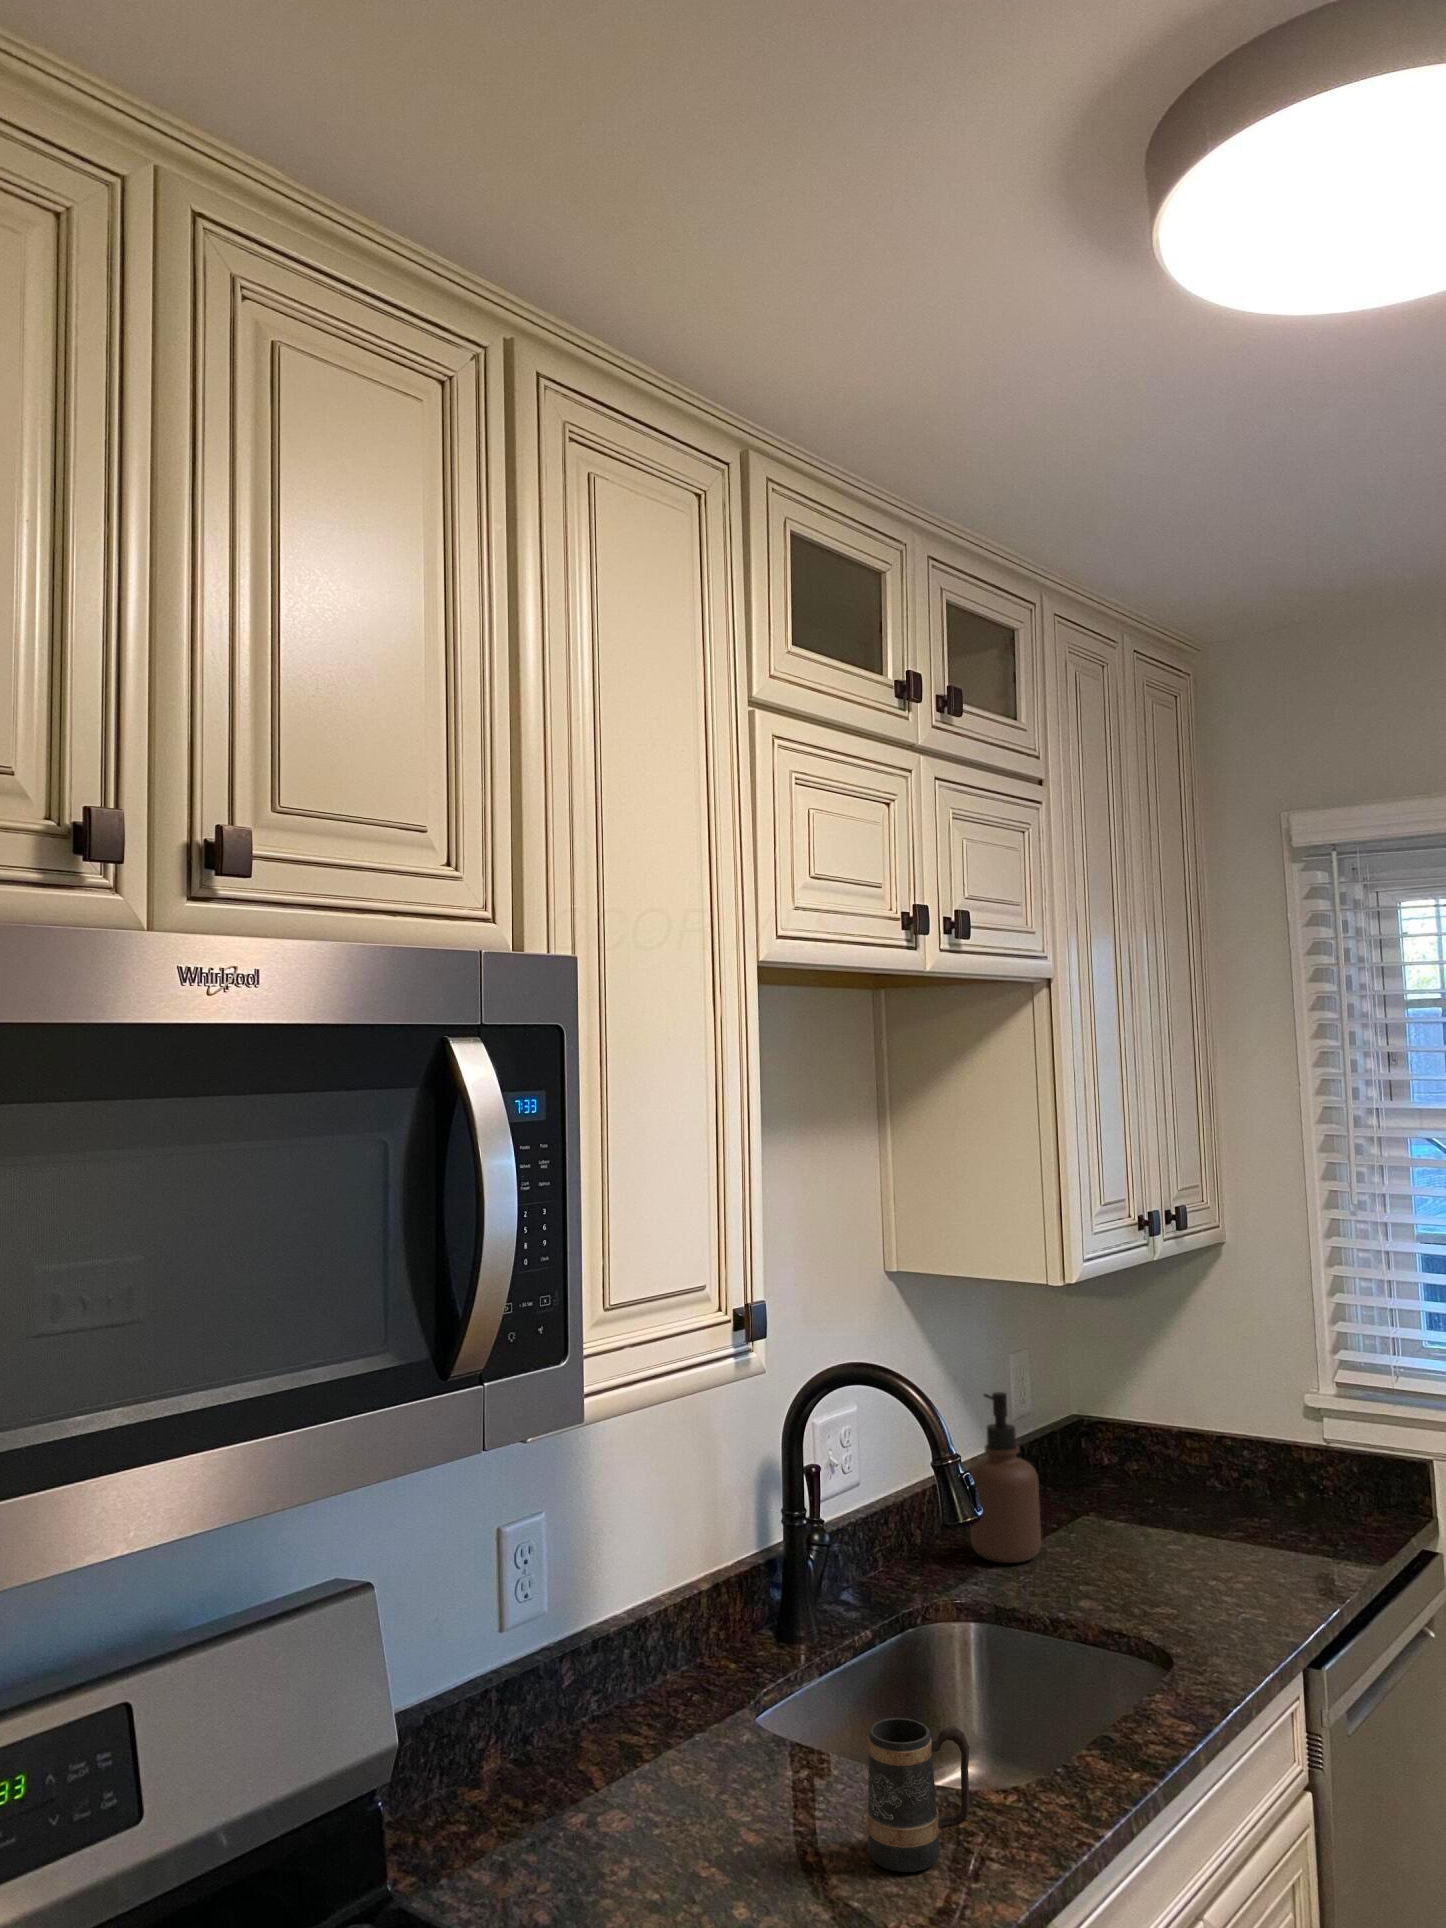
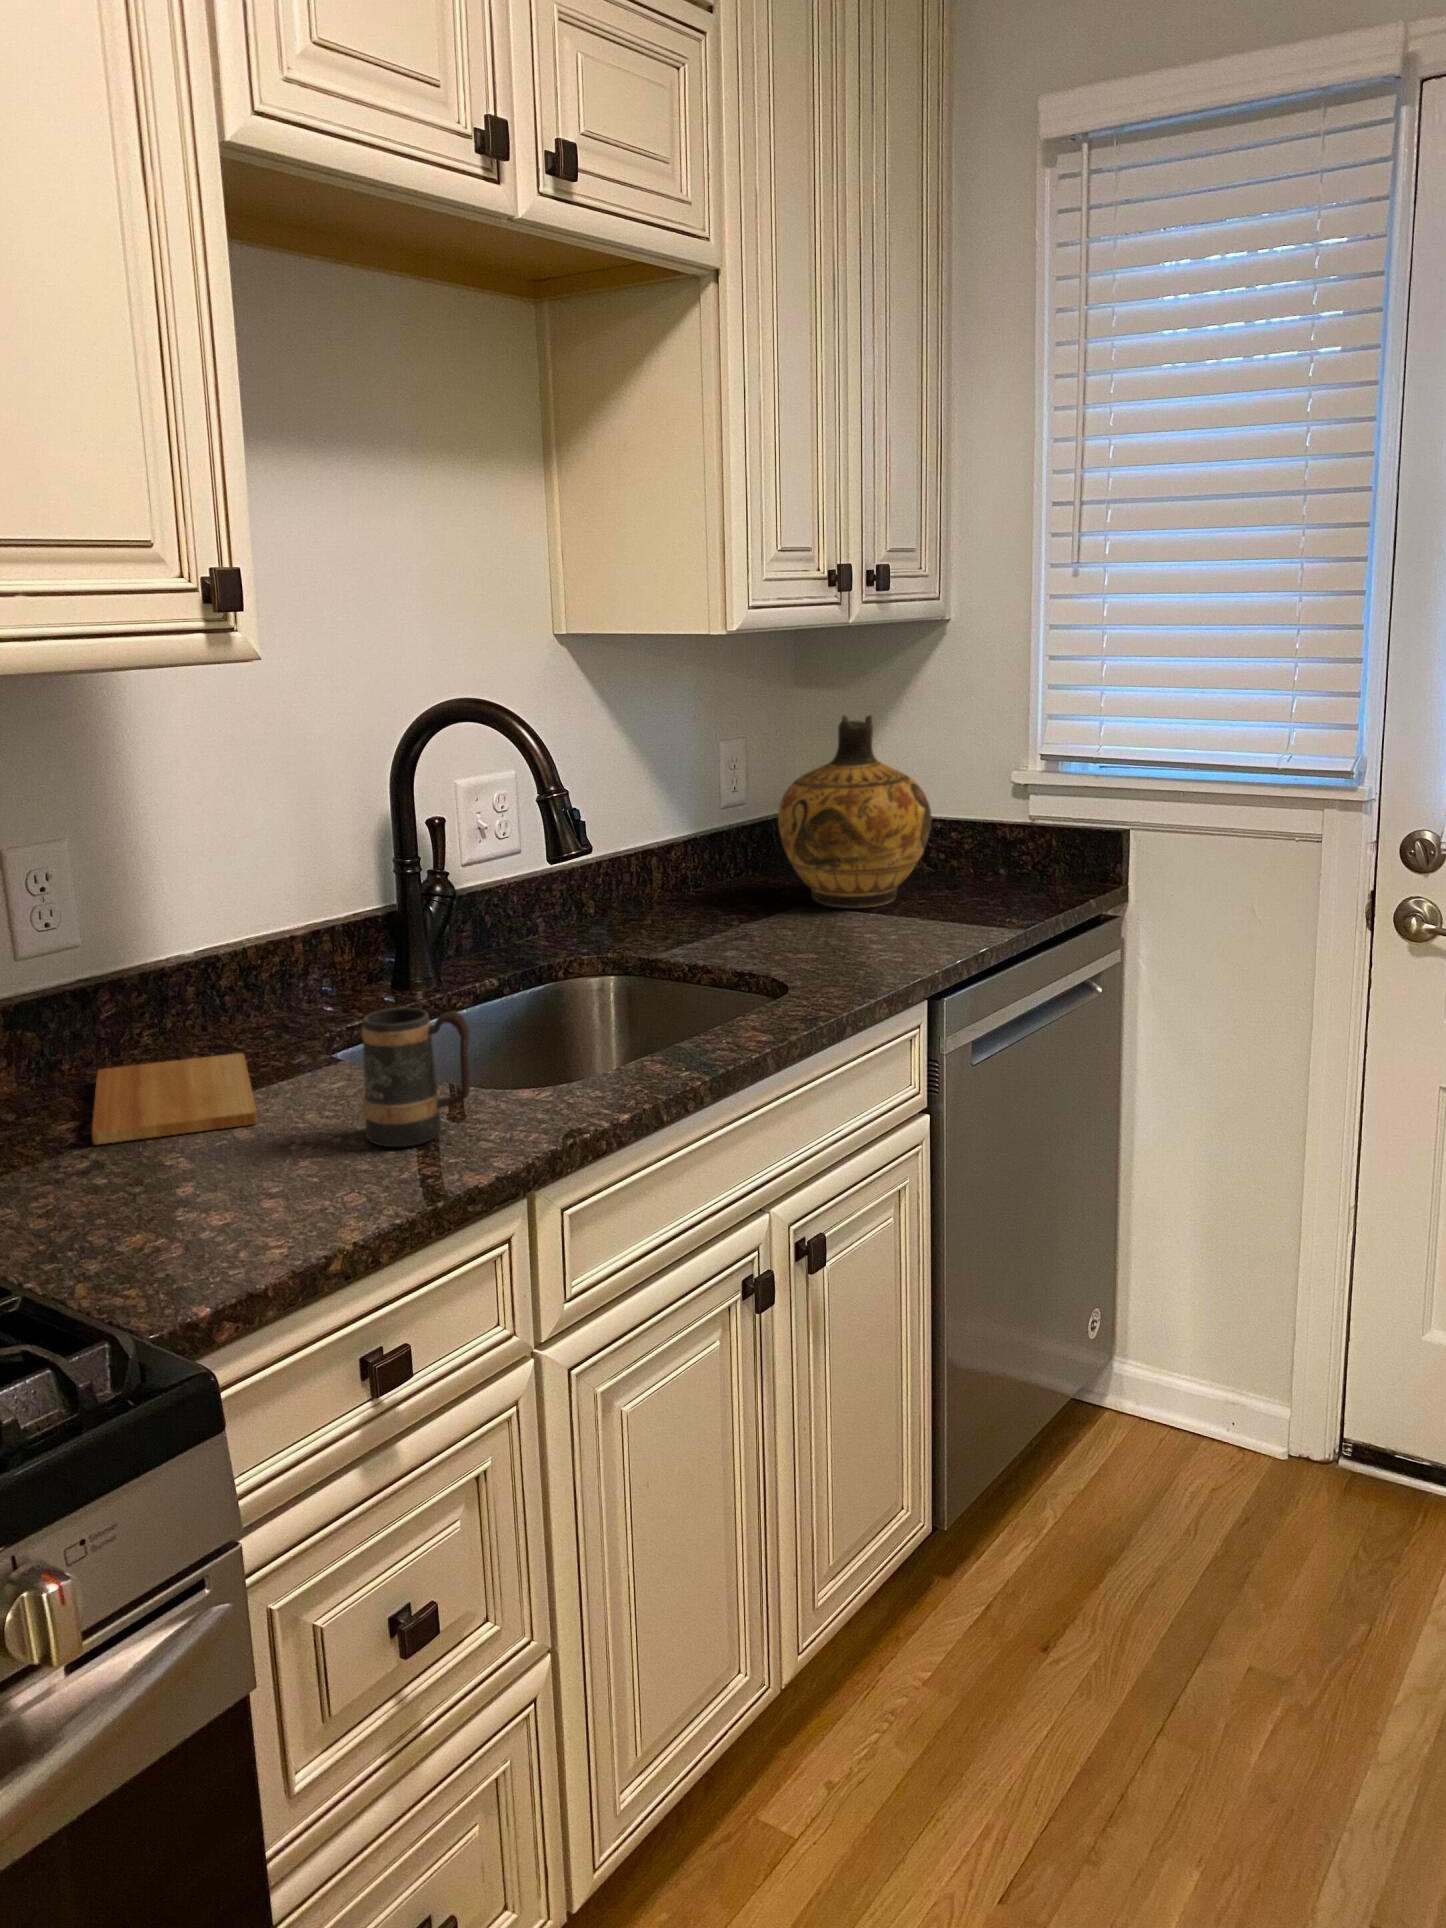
ceramic jug: none [1092,1349,1245,1541] -> present [778,715,931,908]
soap dispenser: present [970,1392,1041,1563] -> none [634,757,708,927]
cutting board: none [568,1733,750,1854] -> present [92,1053,257,1144]

